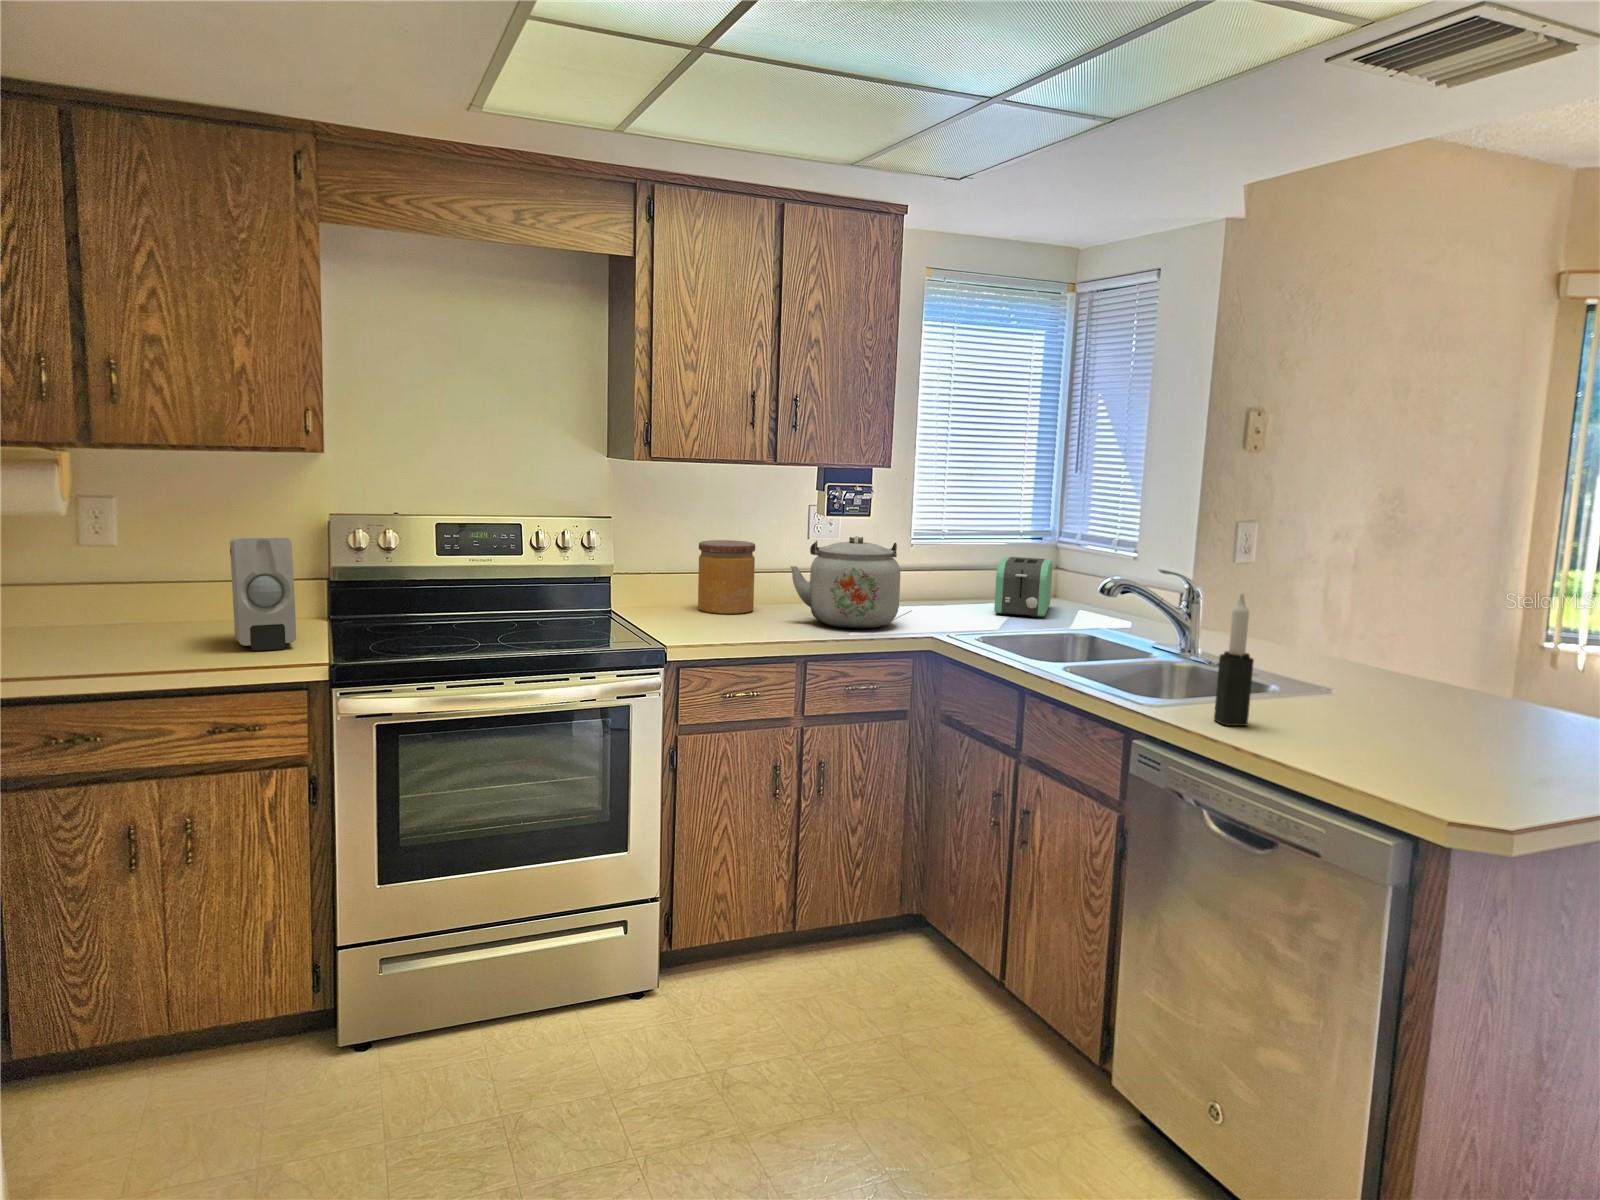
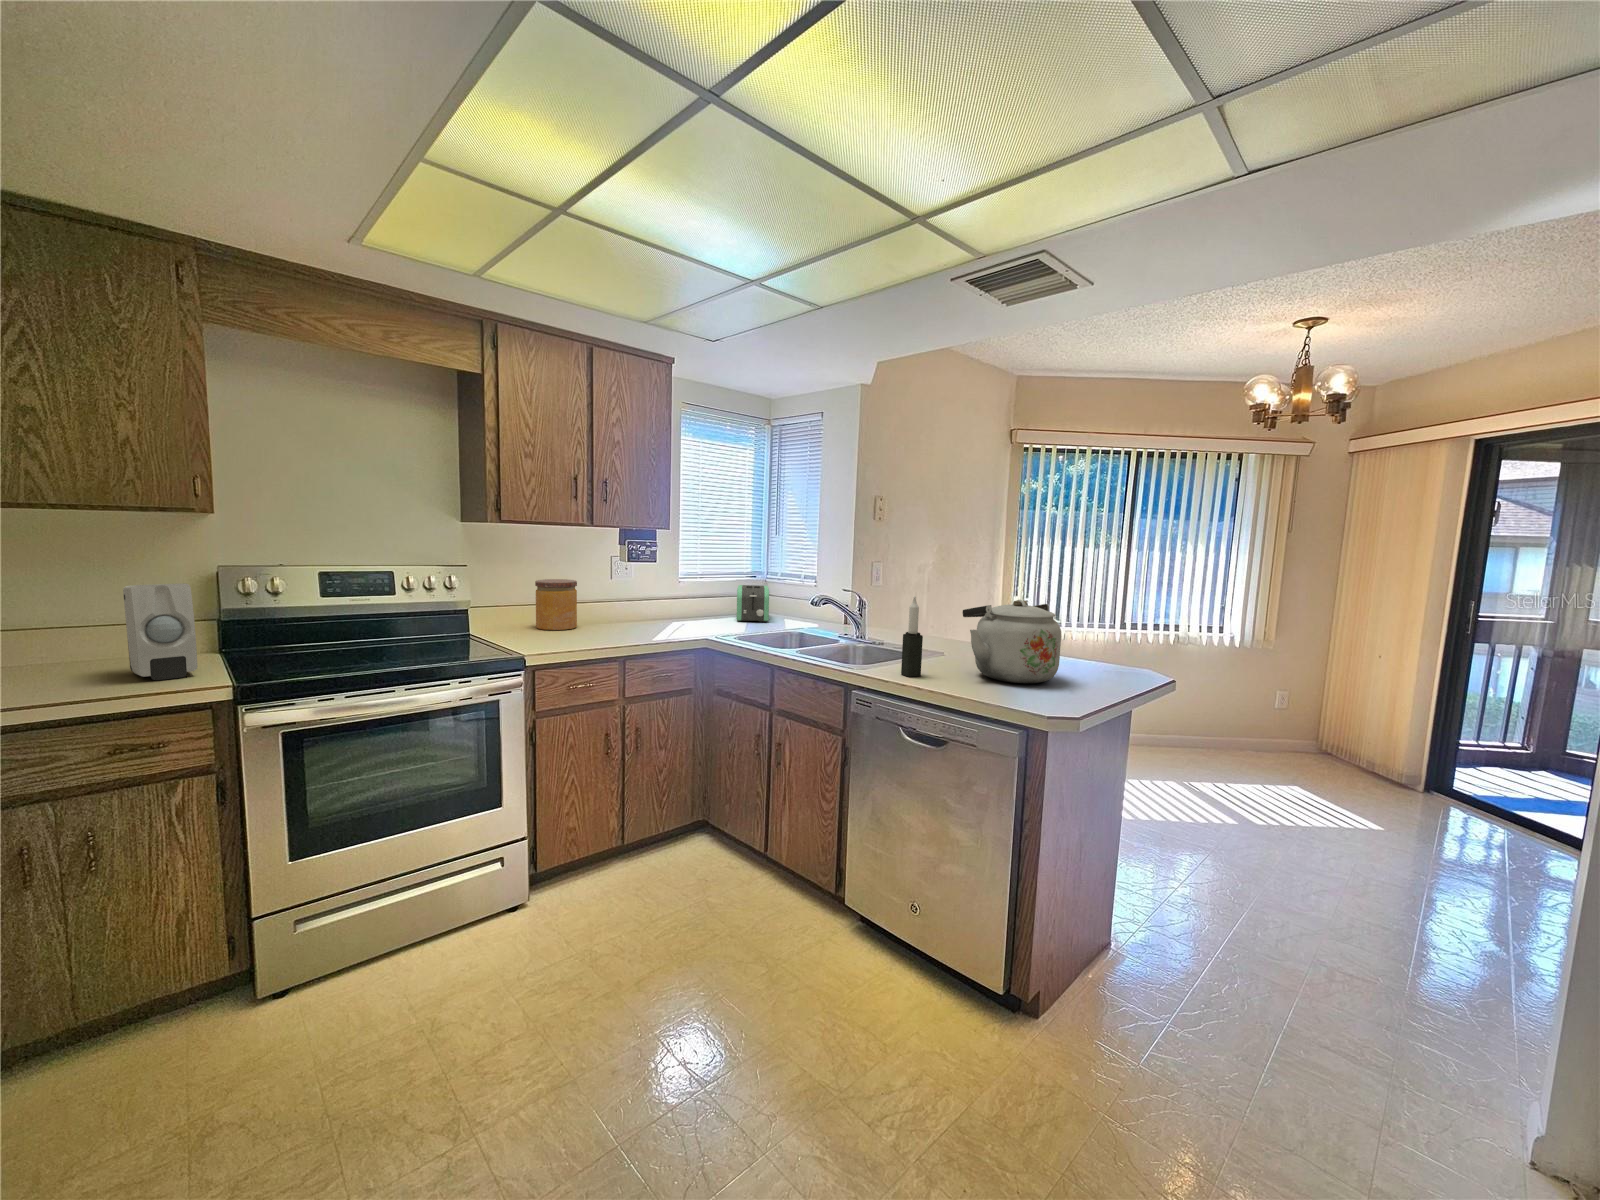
kettle: present [790,536,900,628] -> present [963,600,1061,683]

